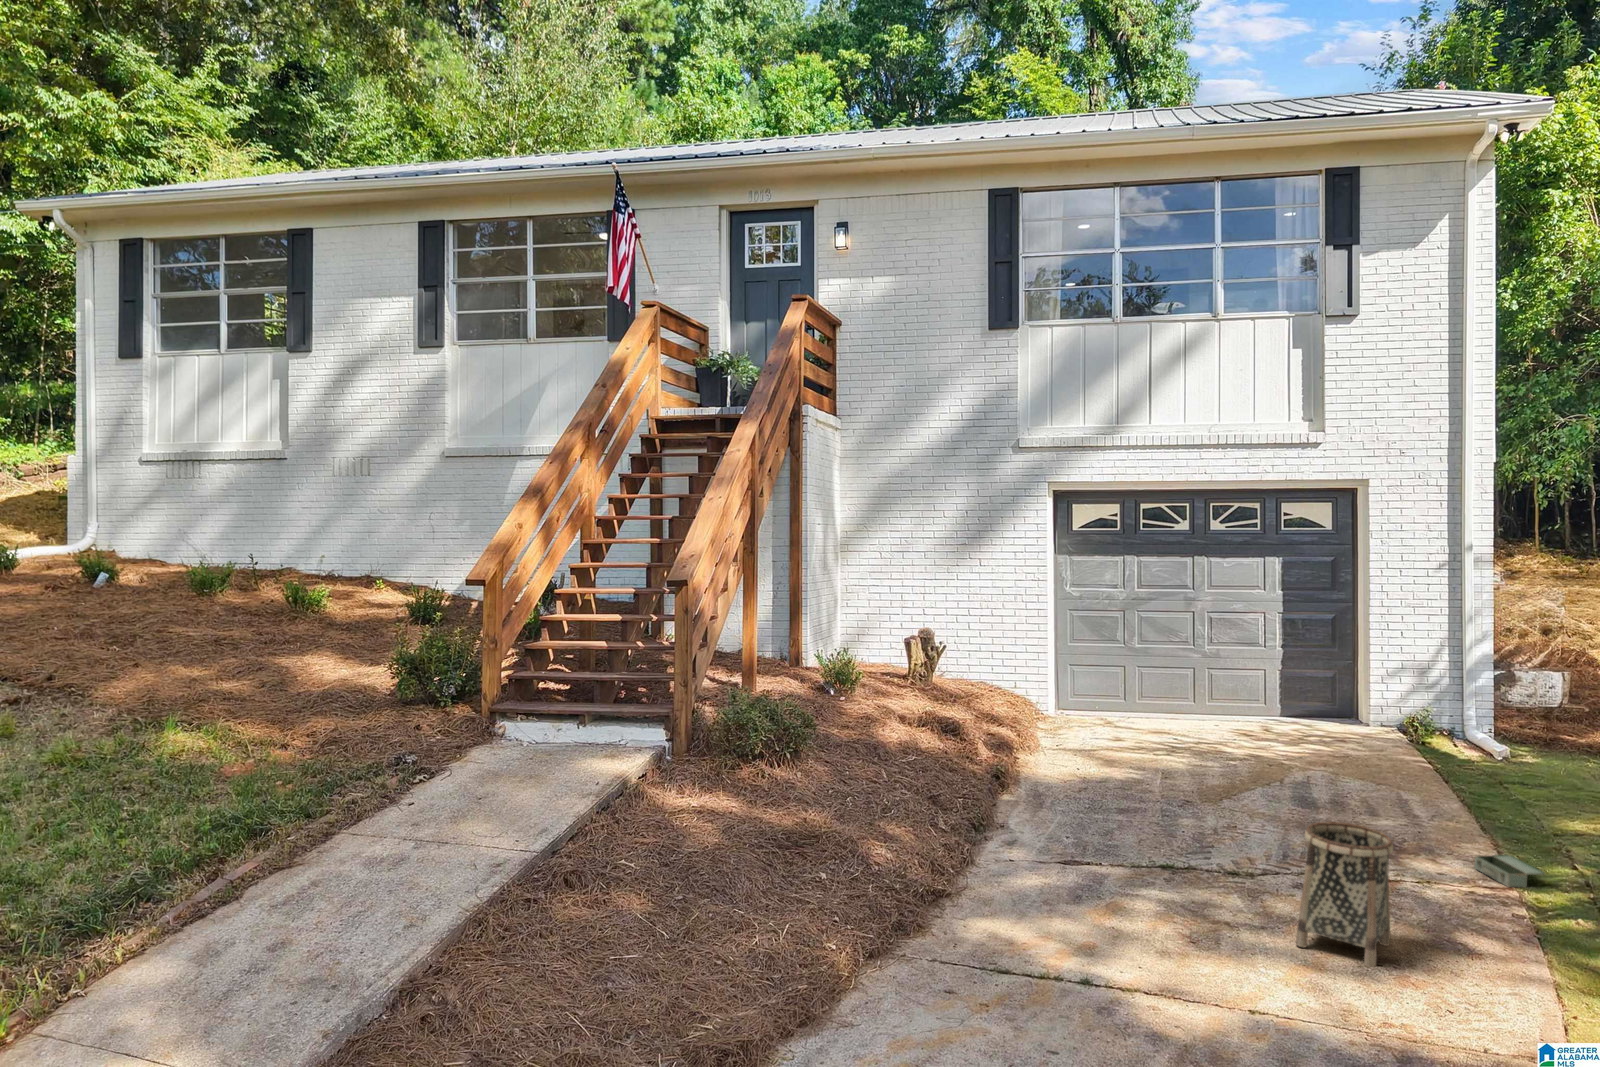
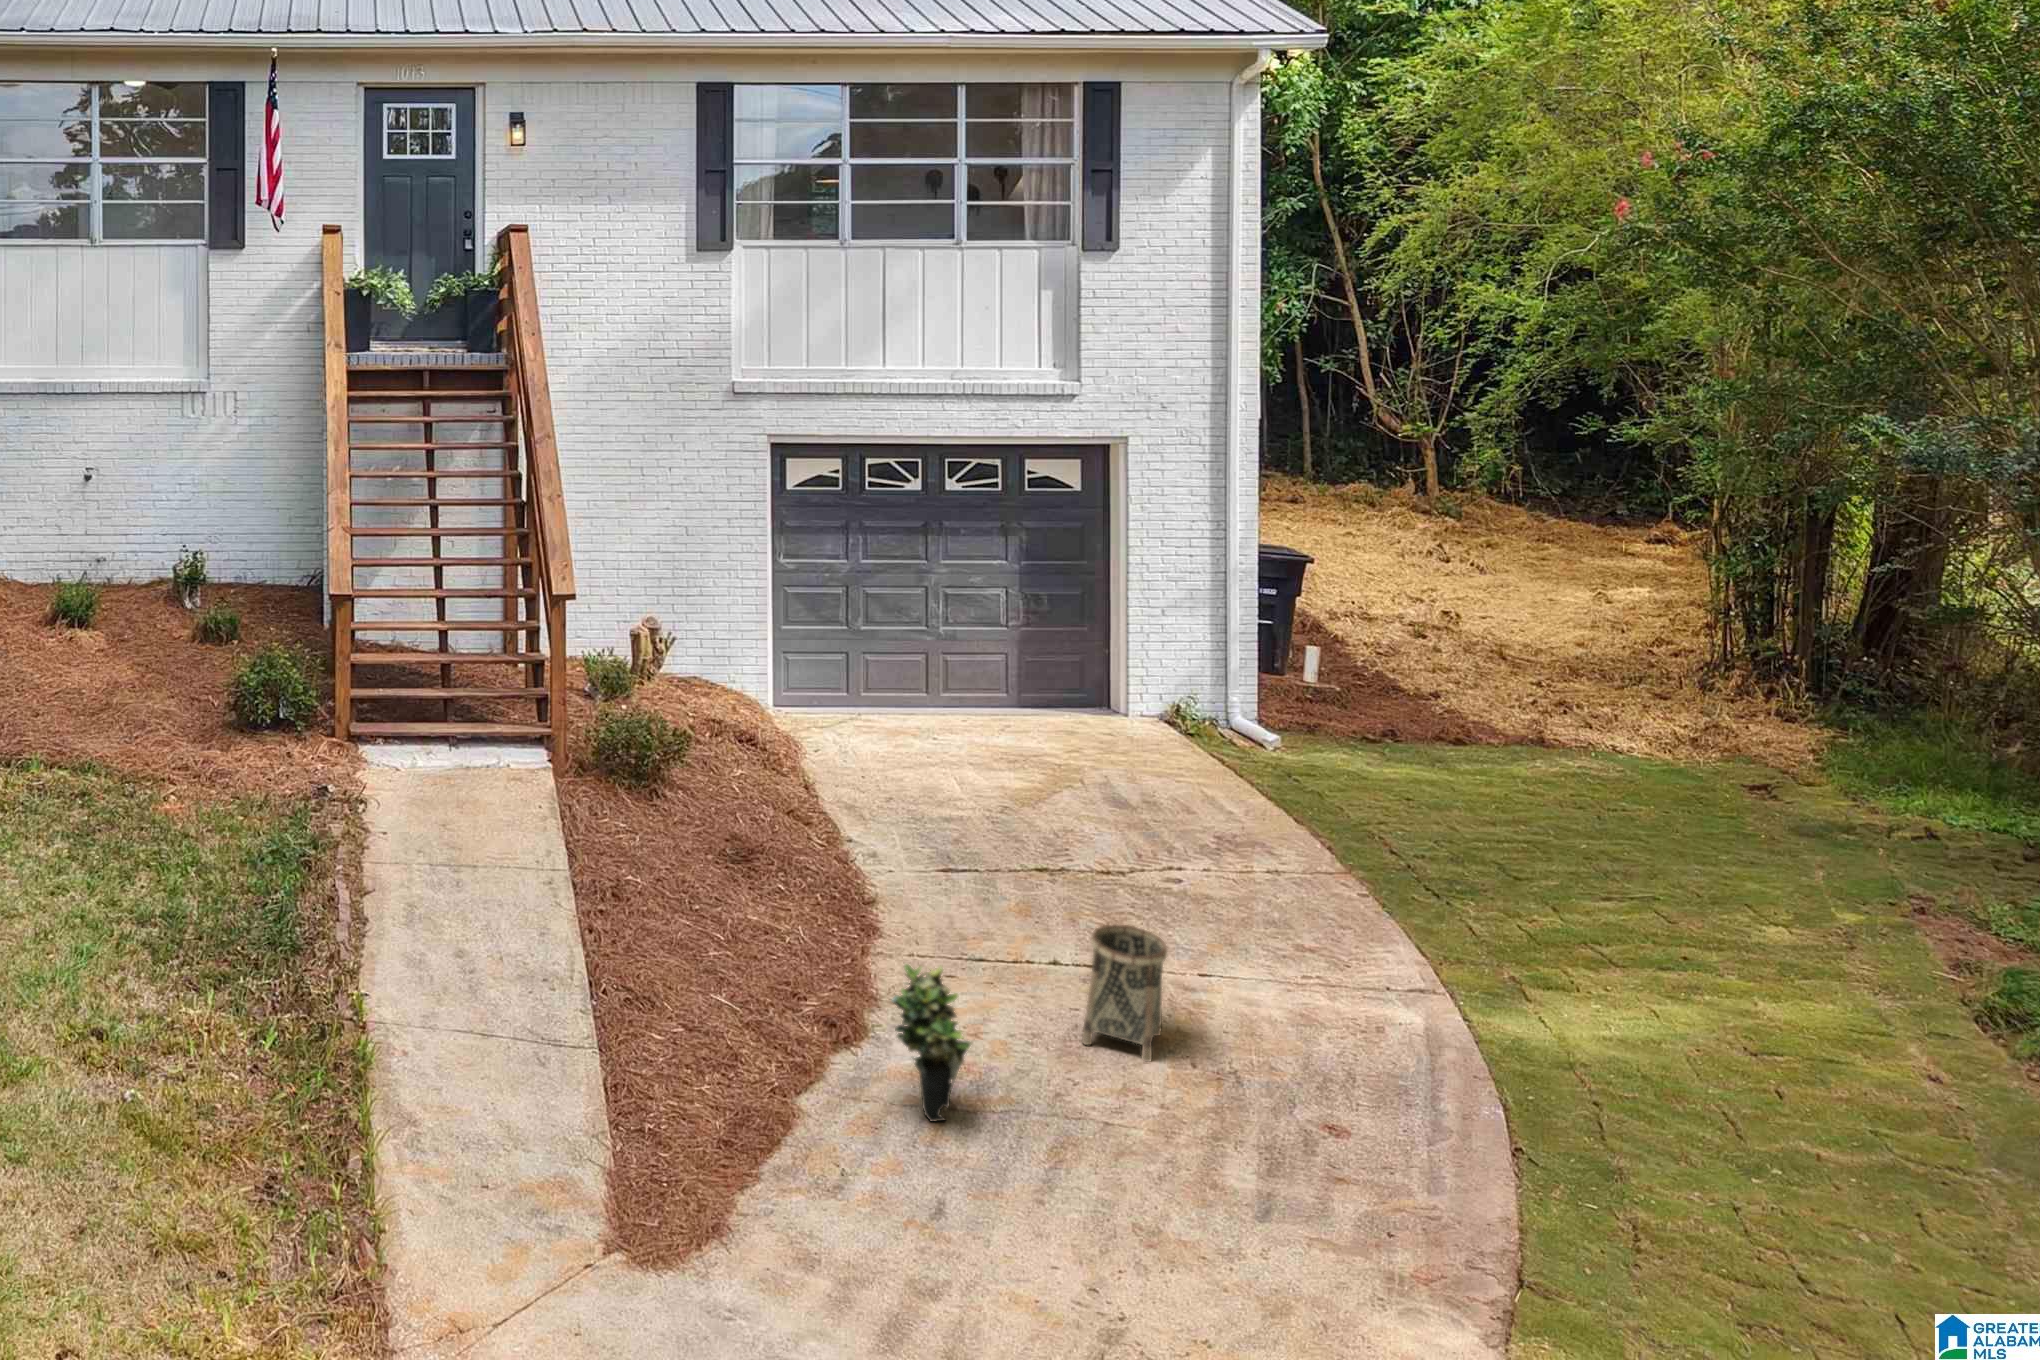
potted plant: none [1061,830,1152,1000] -> present [892,964,971,1122]
toolbox: present [1475,855,1544,887] -> none [1228,915,1290,953]

